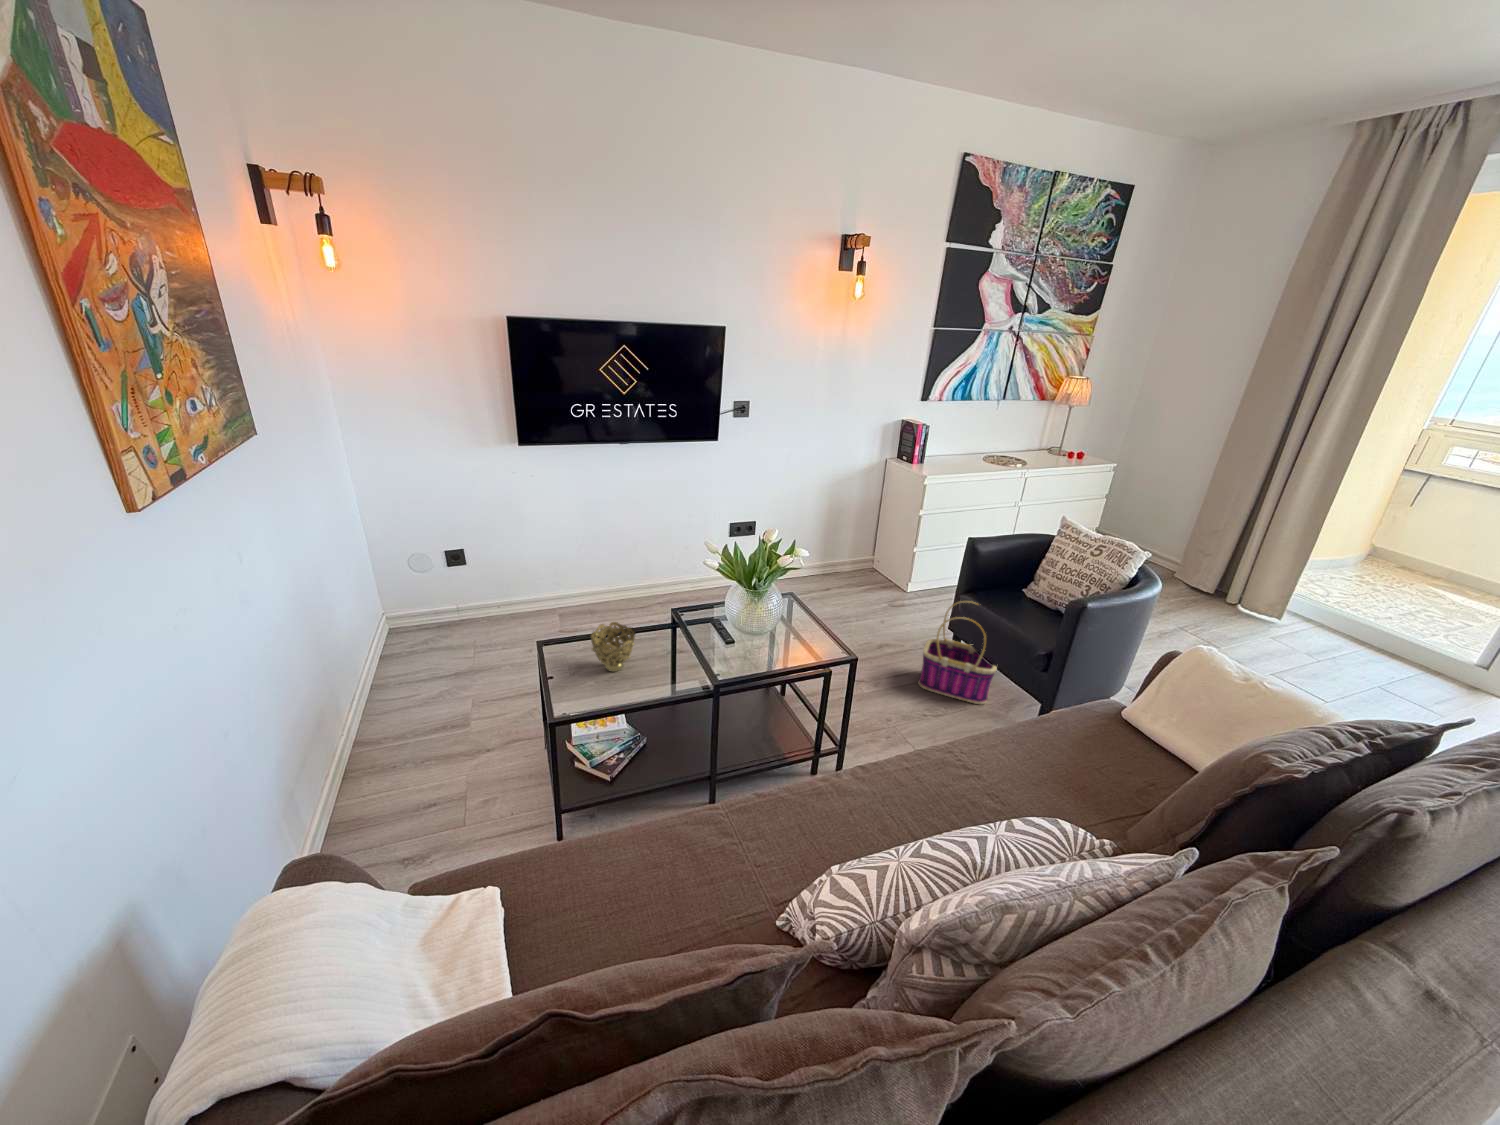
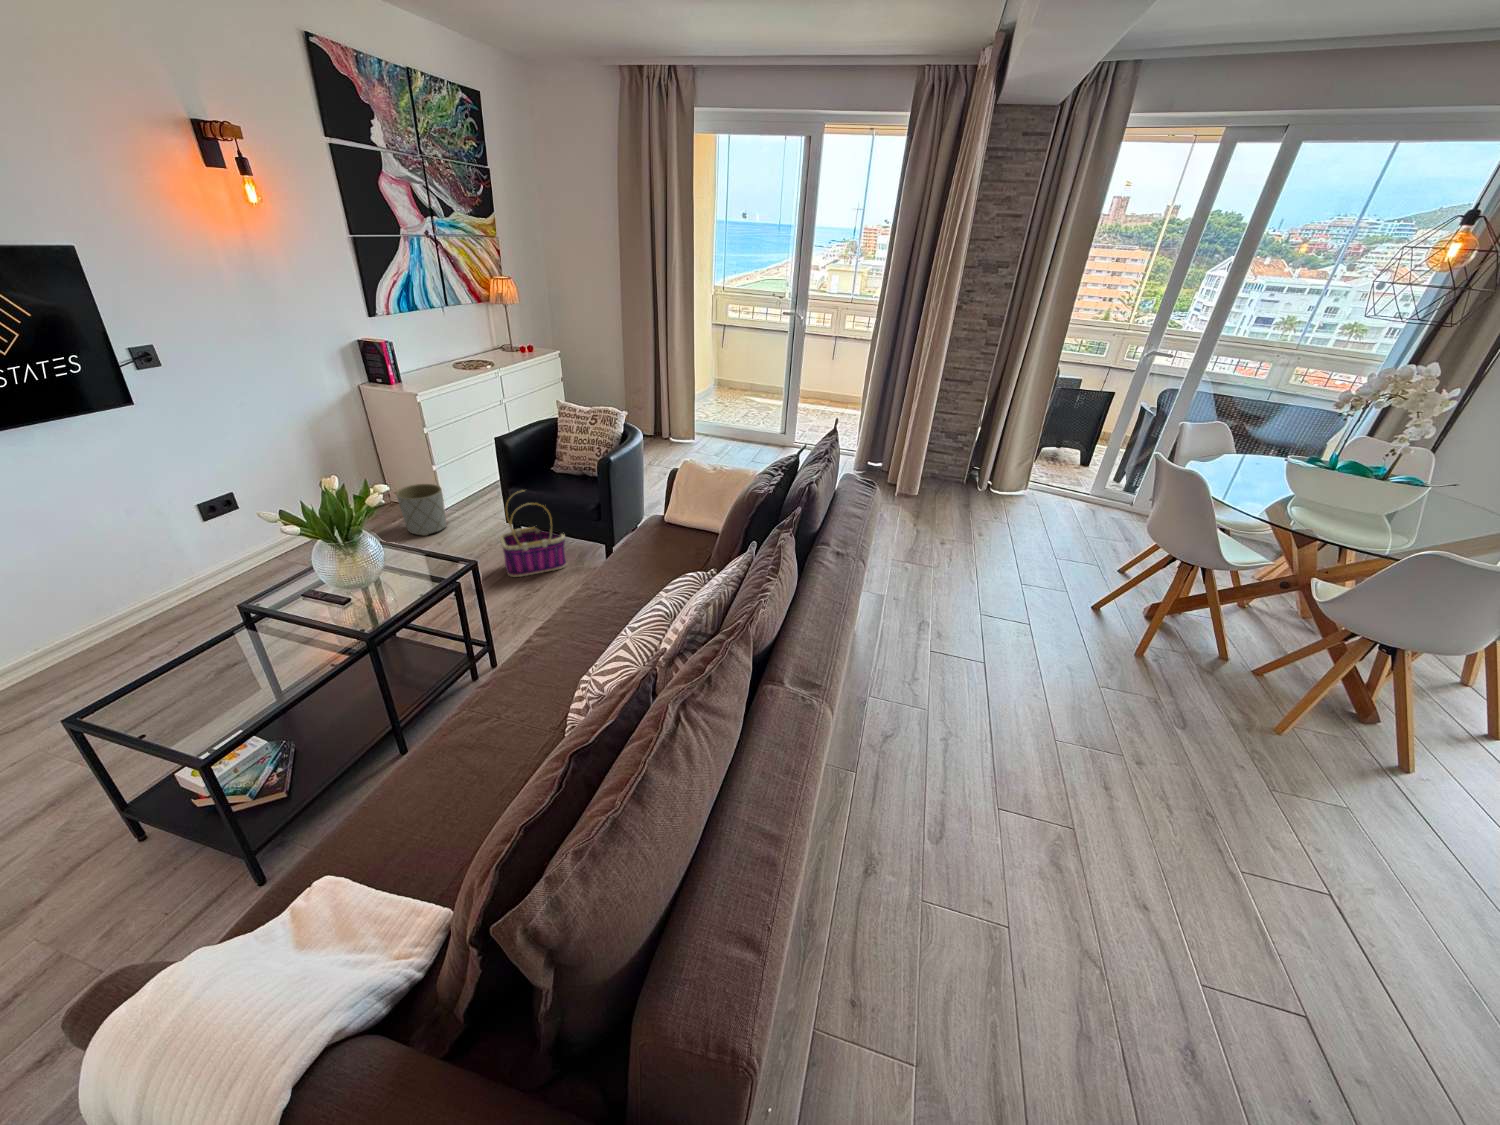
planter: none [867,559,910,610] -> present [396,484,447,536]
decorative bowl: present [590,622,635,672] -> none [154,638,230,698]

